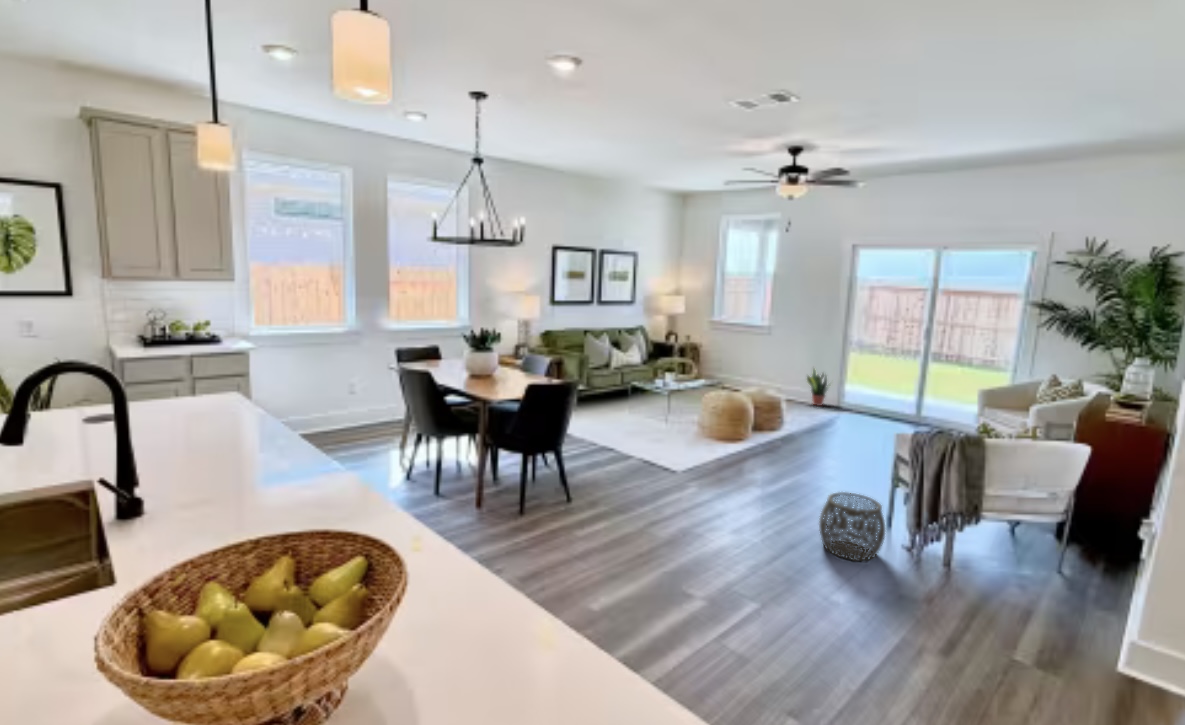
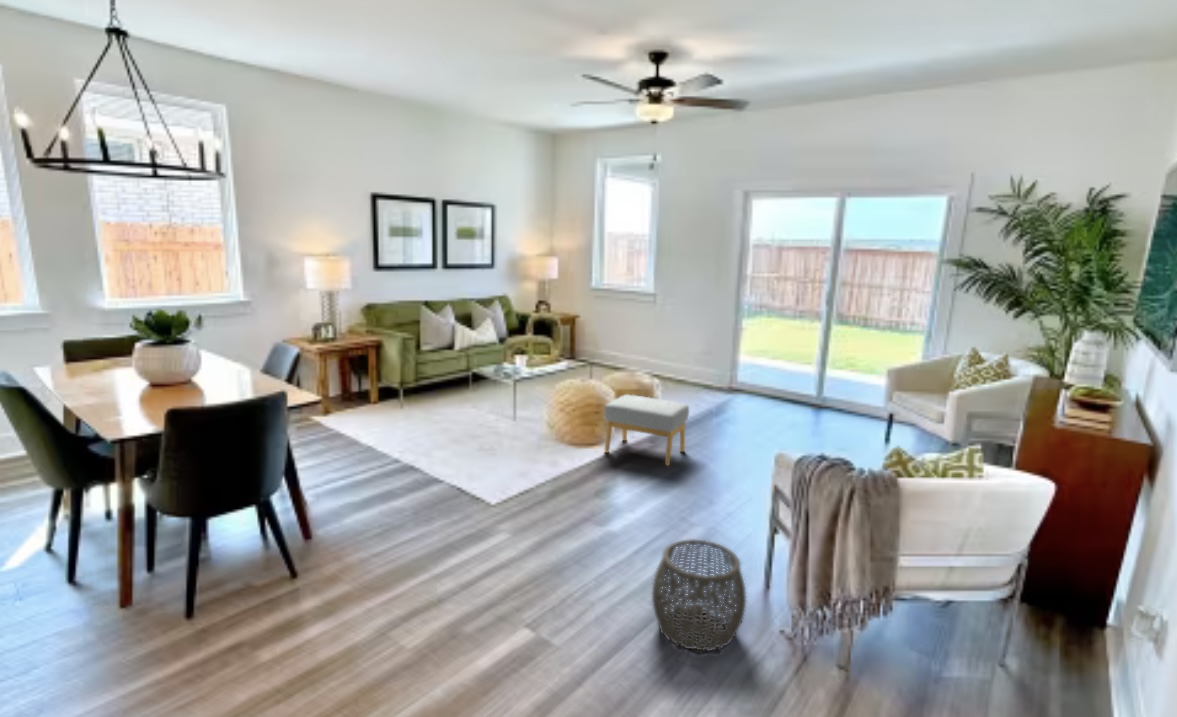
potted plant: present [807,369,831,406] -> none [695,341,729,388]
footstool: none [748,405,815,458] -> present [605,395,689,465]

